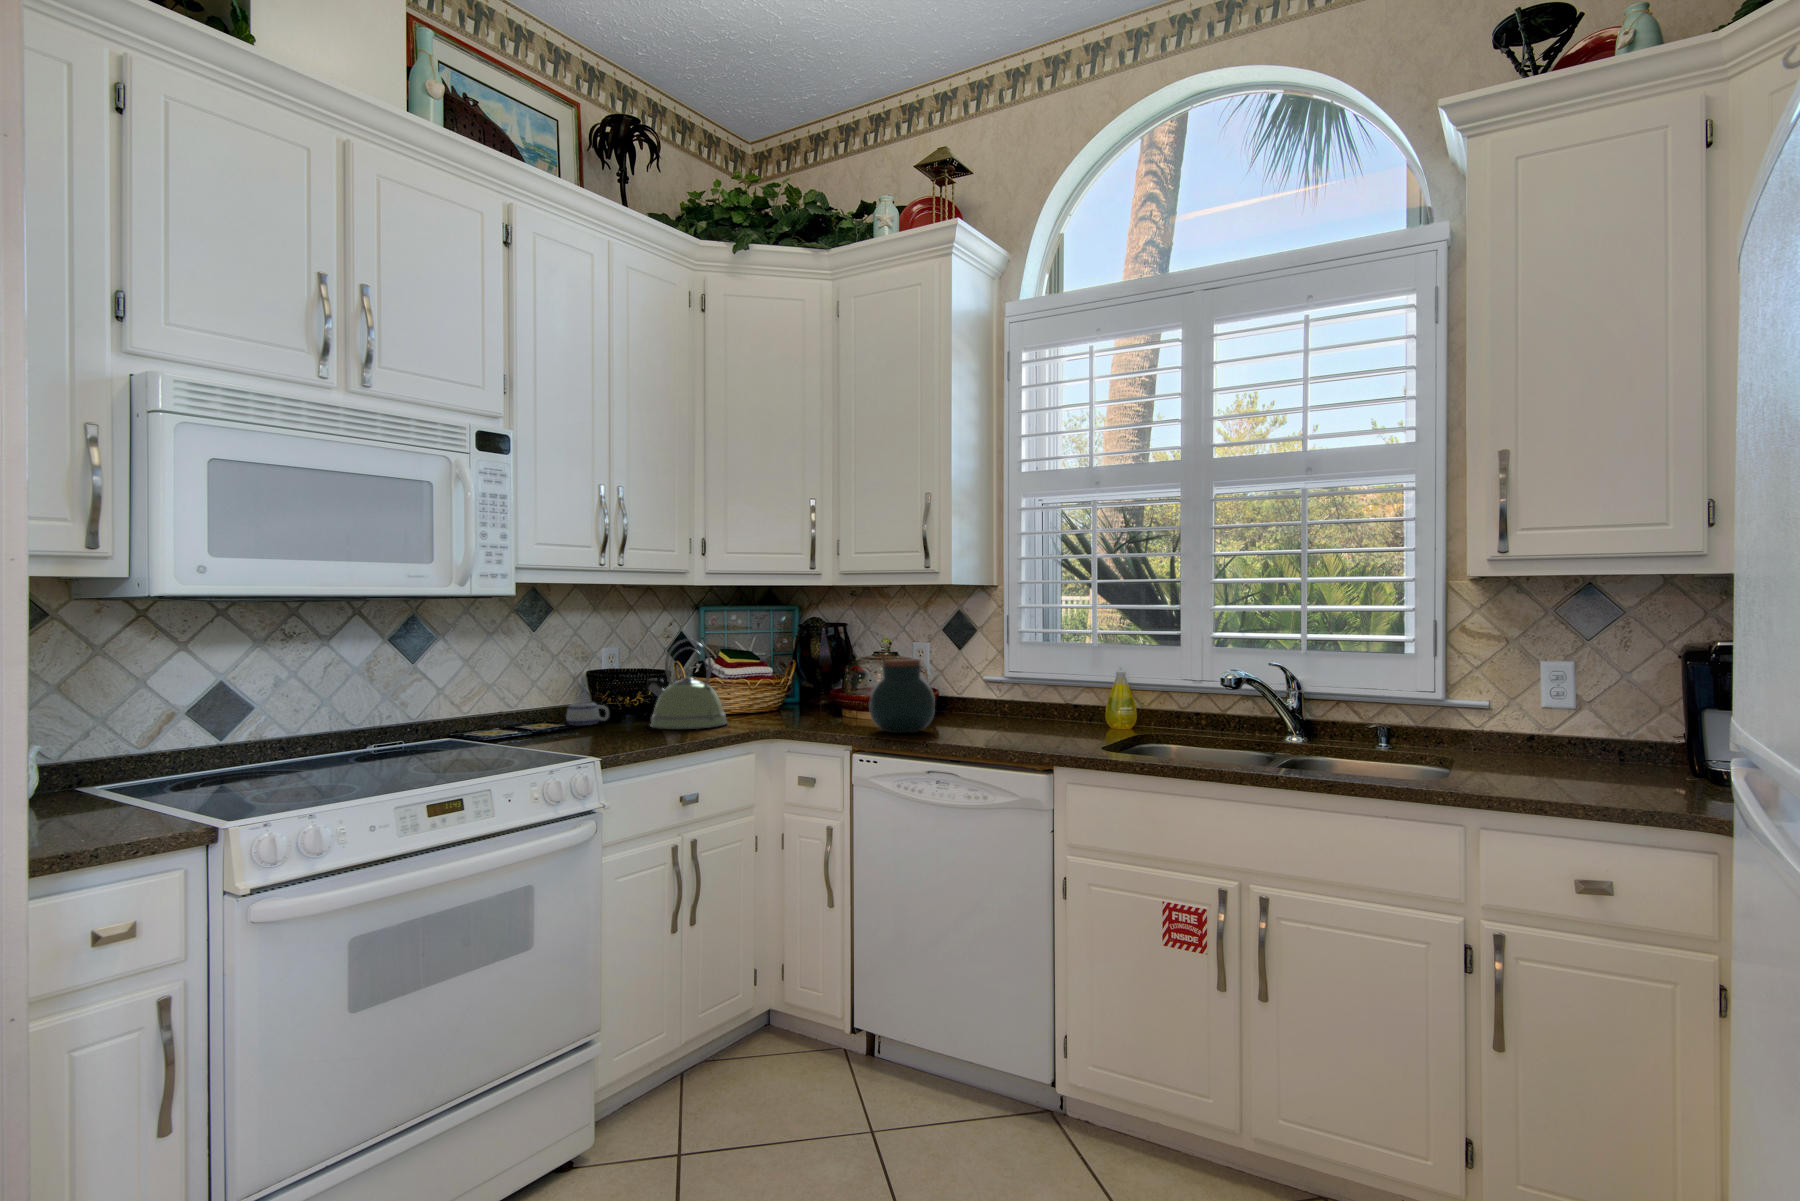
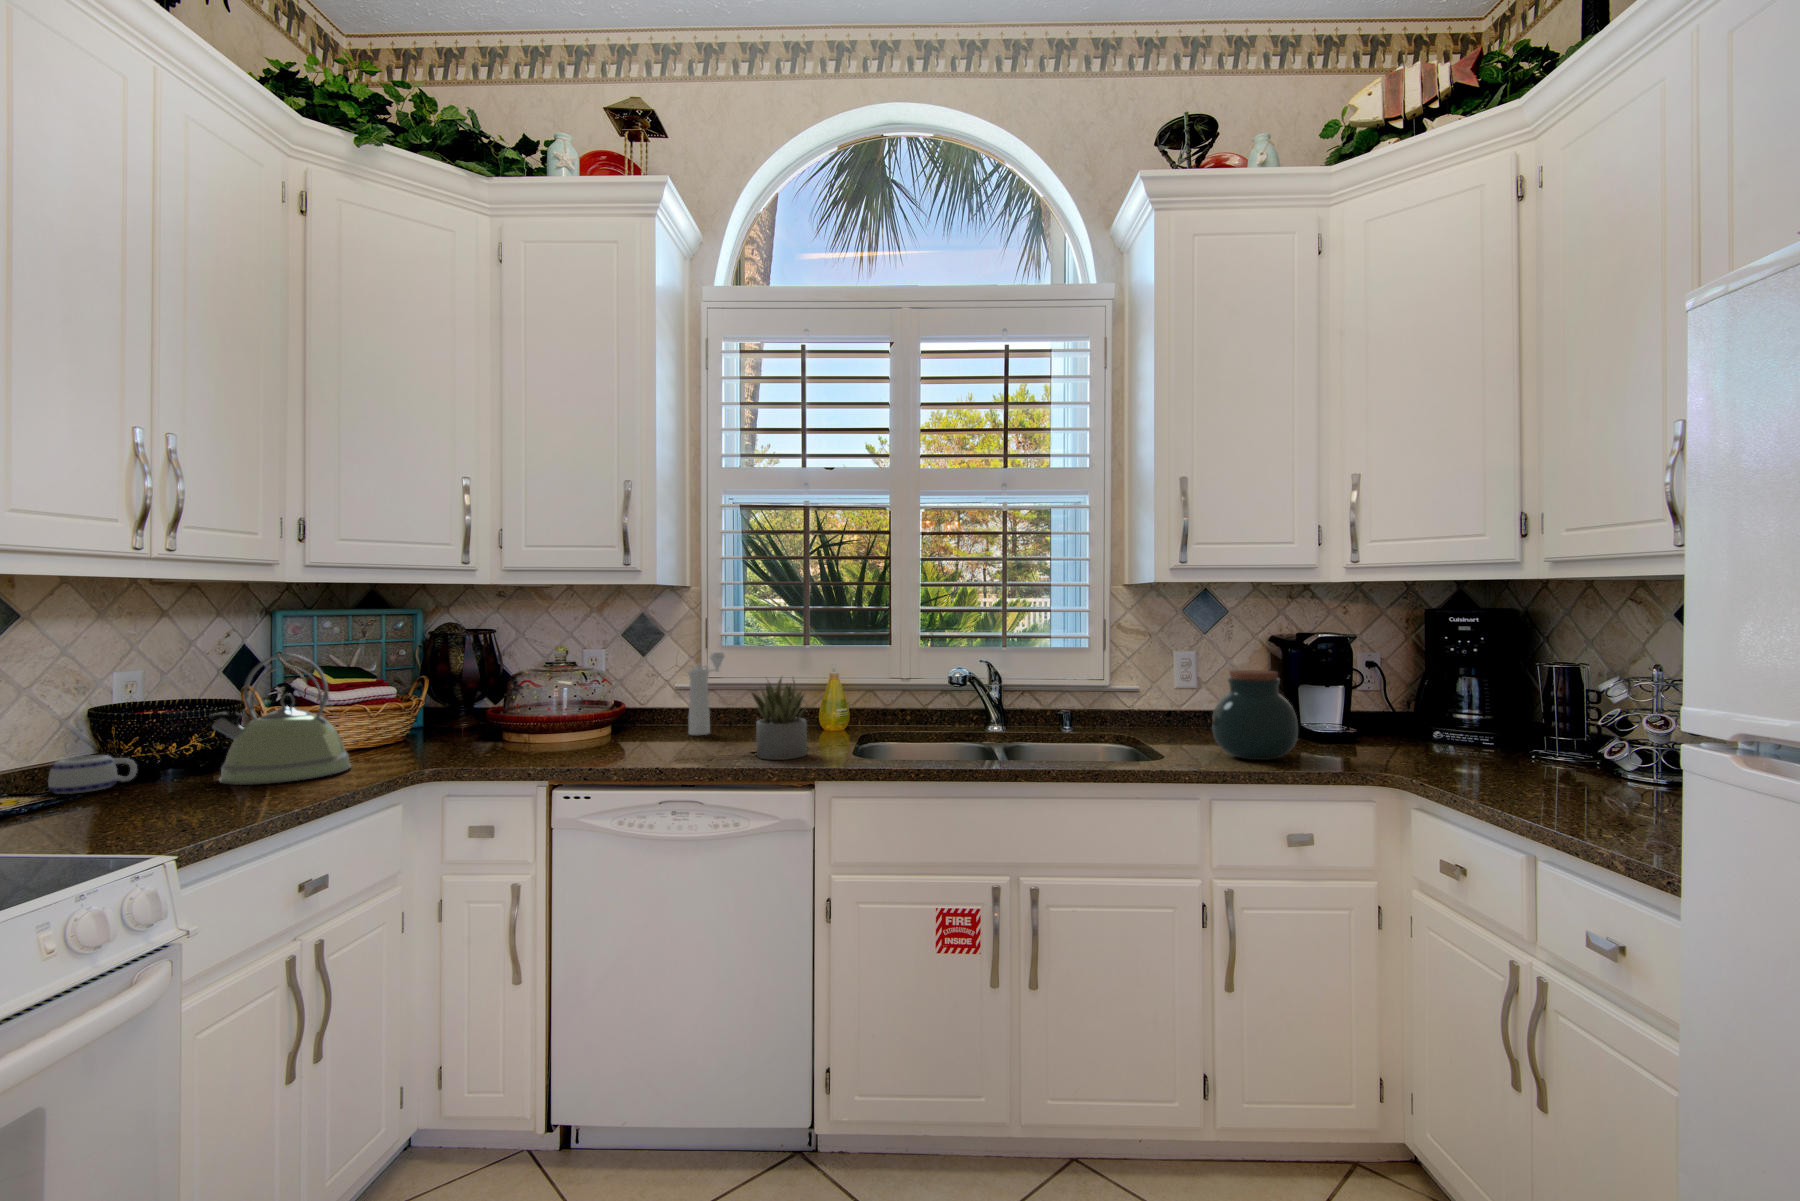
pepper mill: none [986,647,1027,723] -> present [688,652,725,735]
jar: present [869,659,935,733] -> present [1212,670,1298,760]
succulent plant: none [1022,669,1074,748] -> present [752,678,807,760]

